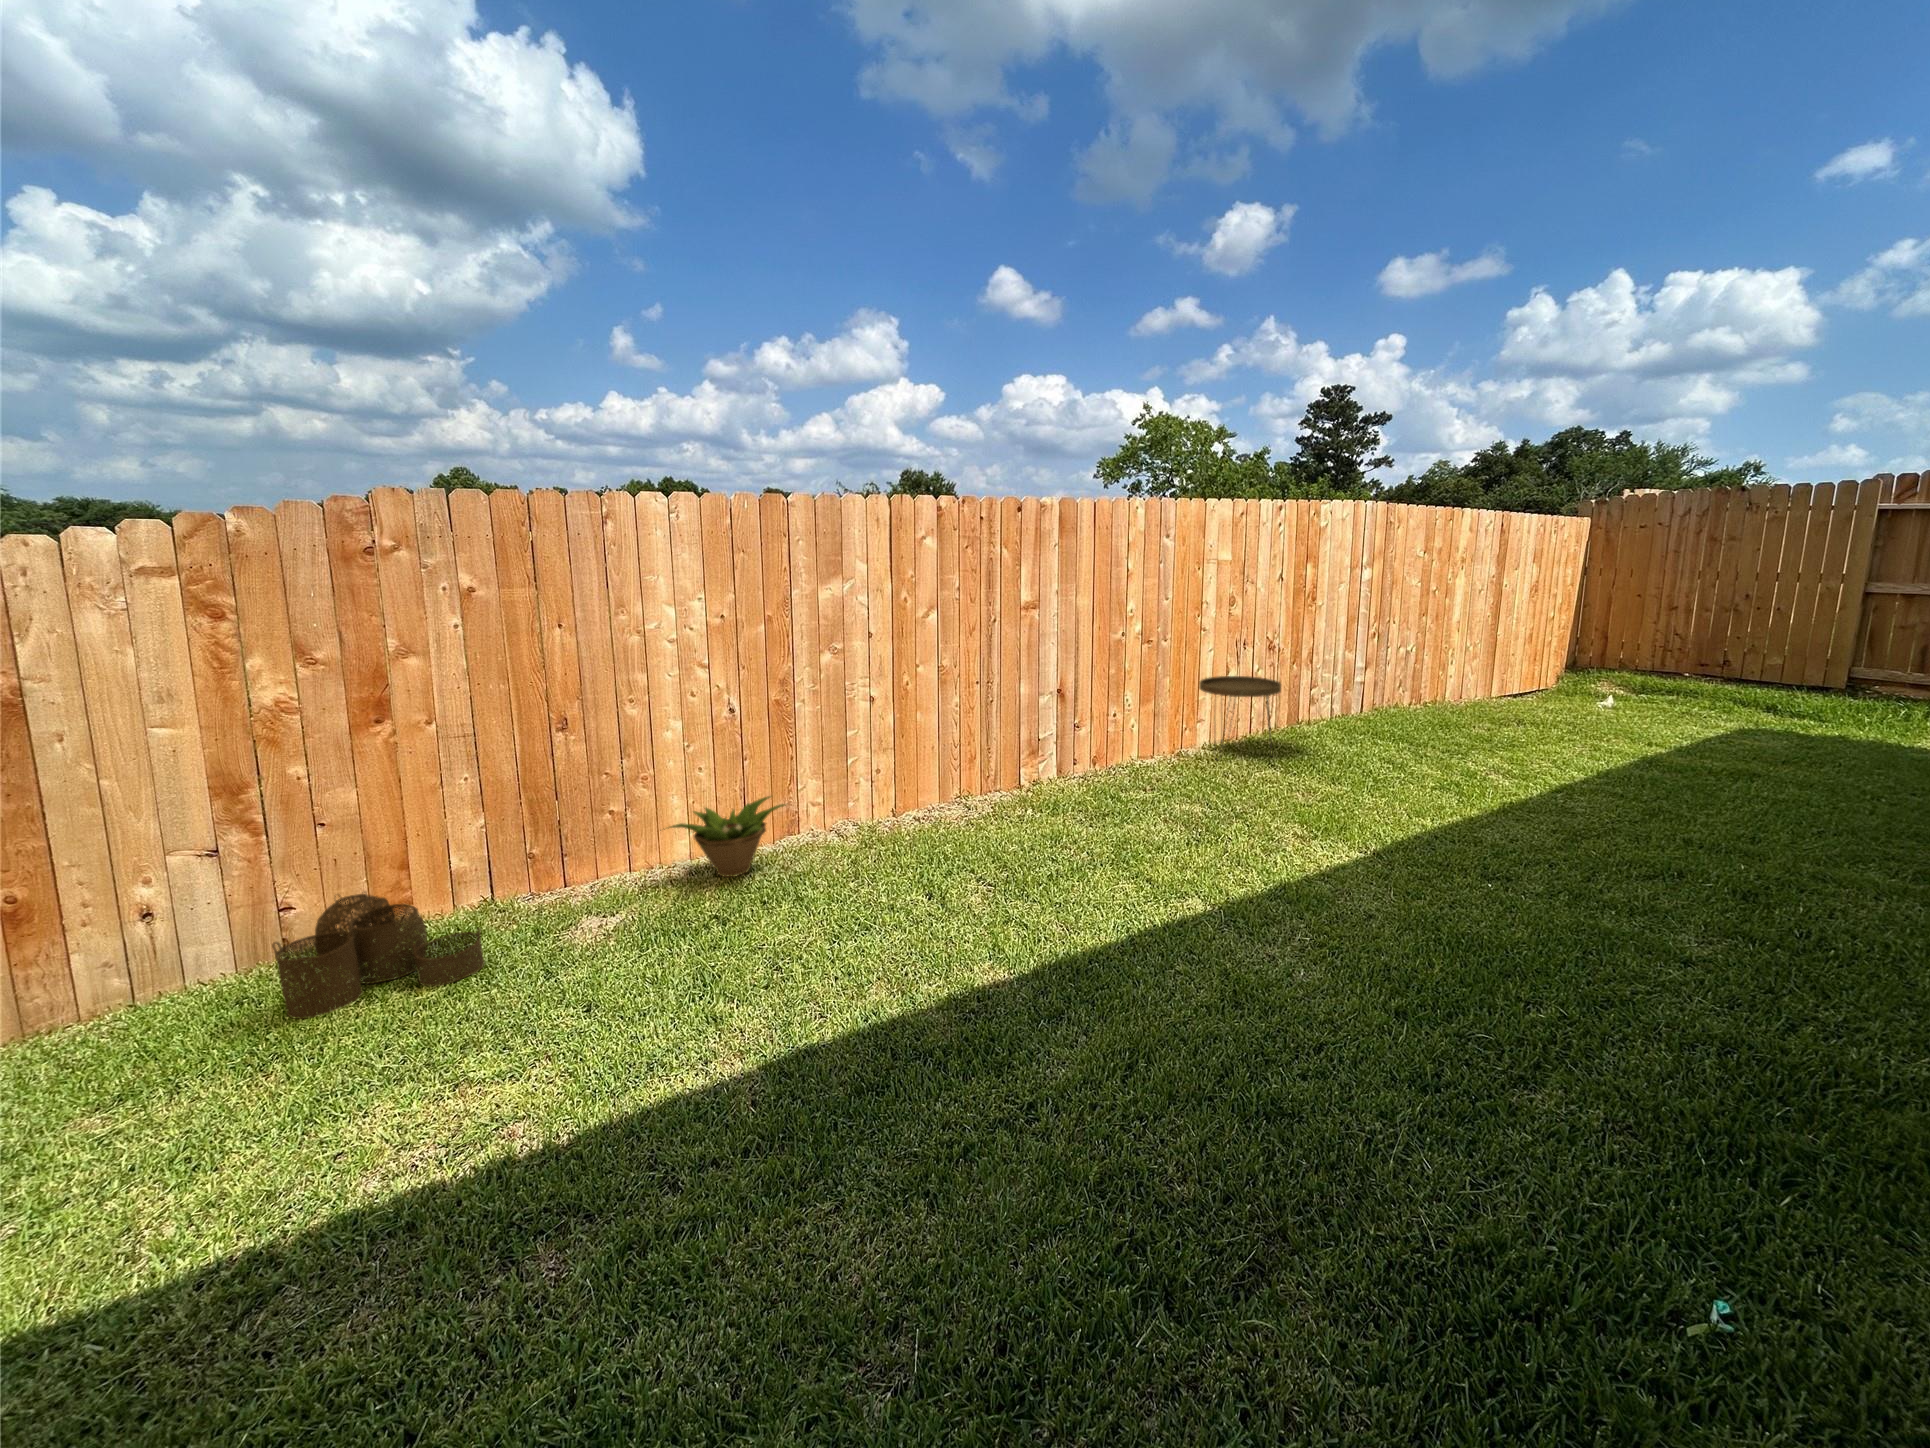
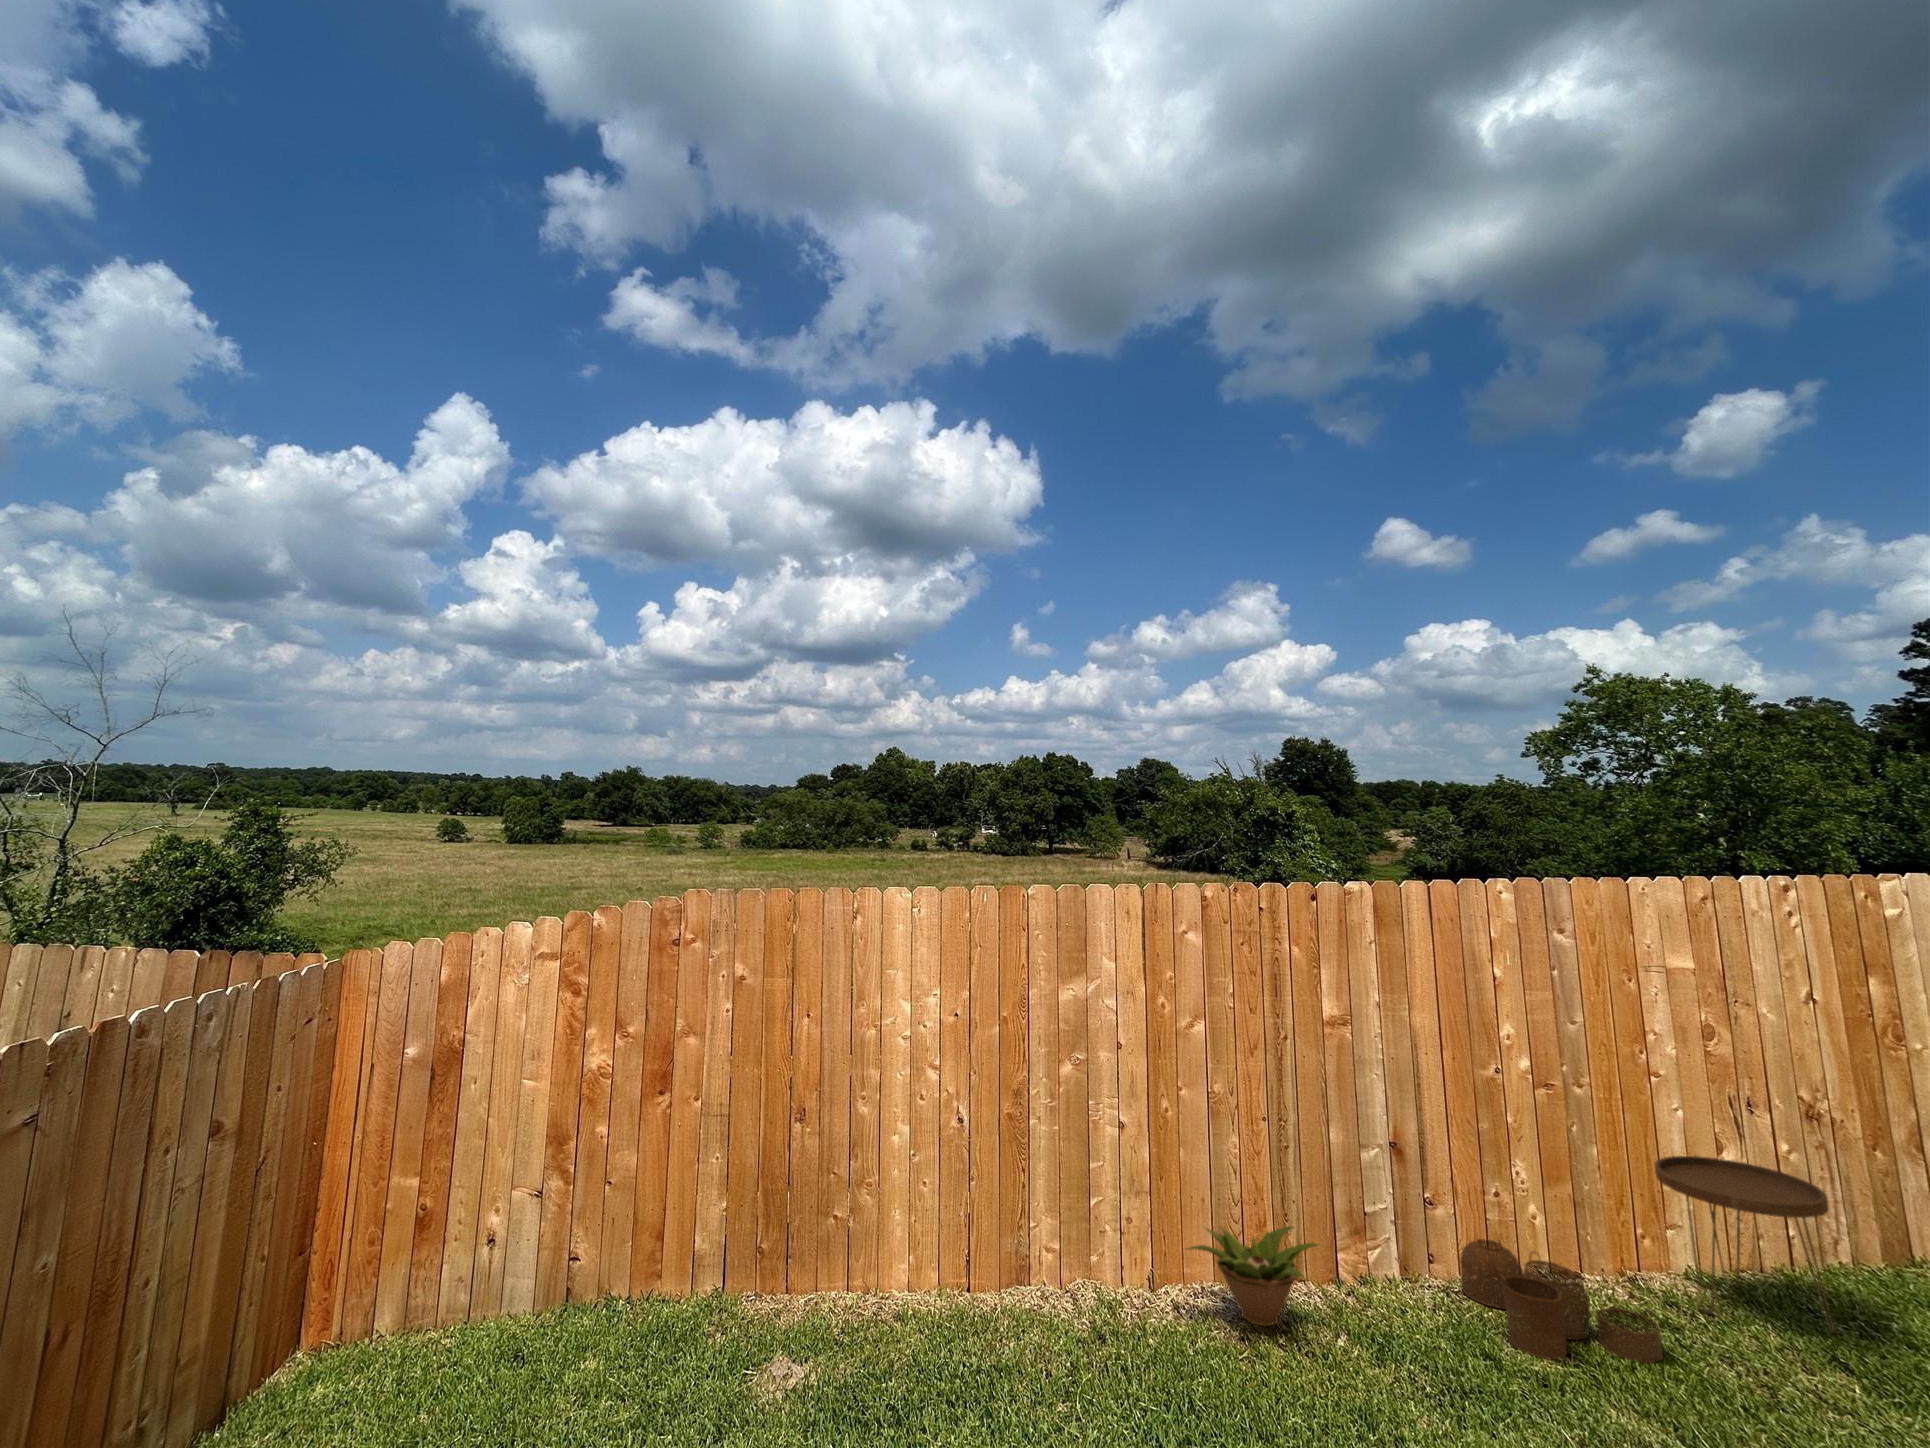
decorative plant: present [664,796,786,877] -> present [1187,1226,1319,1326]
woven basket: present [272,894,485,1019] -> present [1460,1239,1663,1363]

